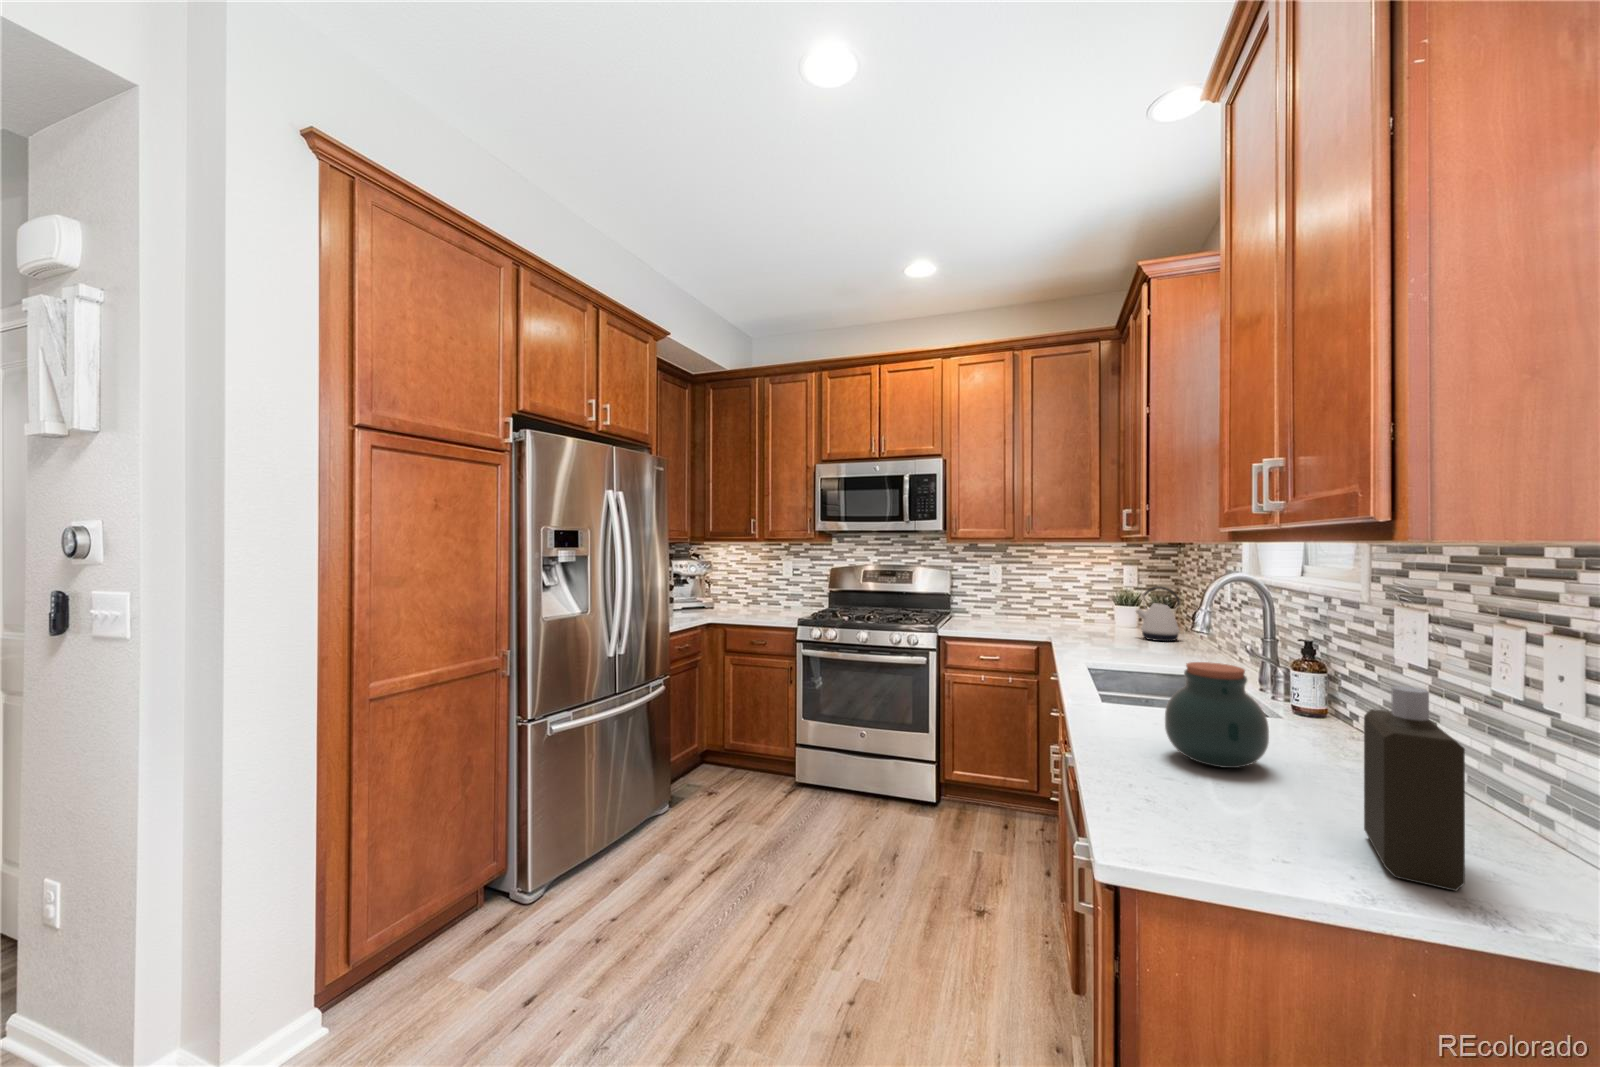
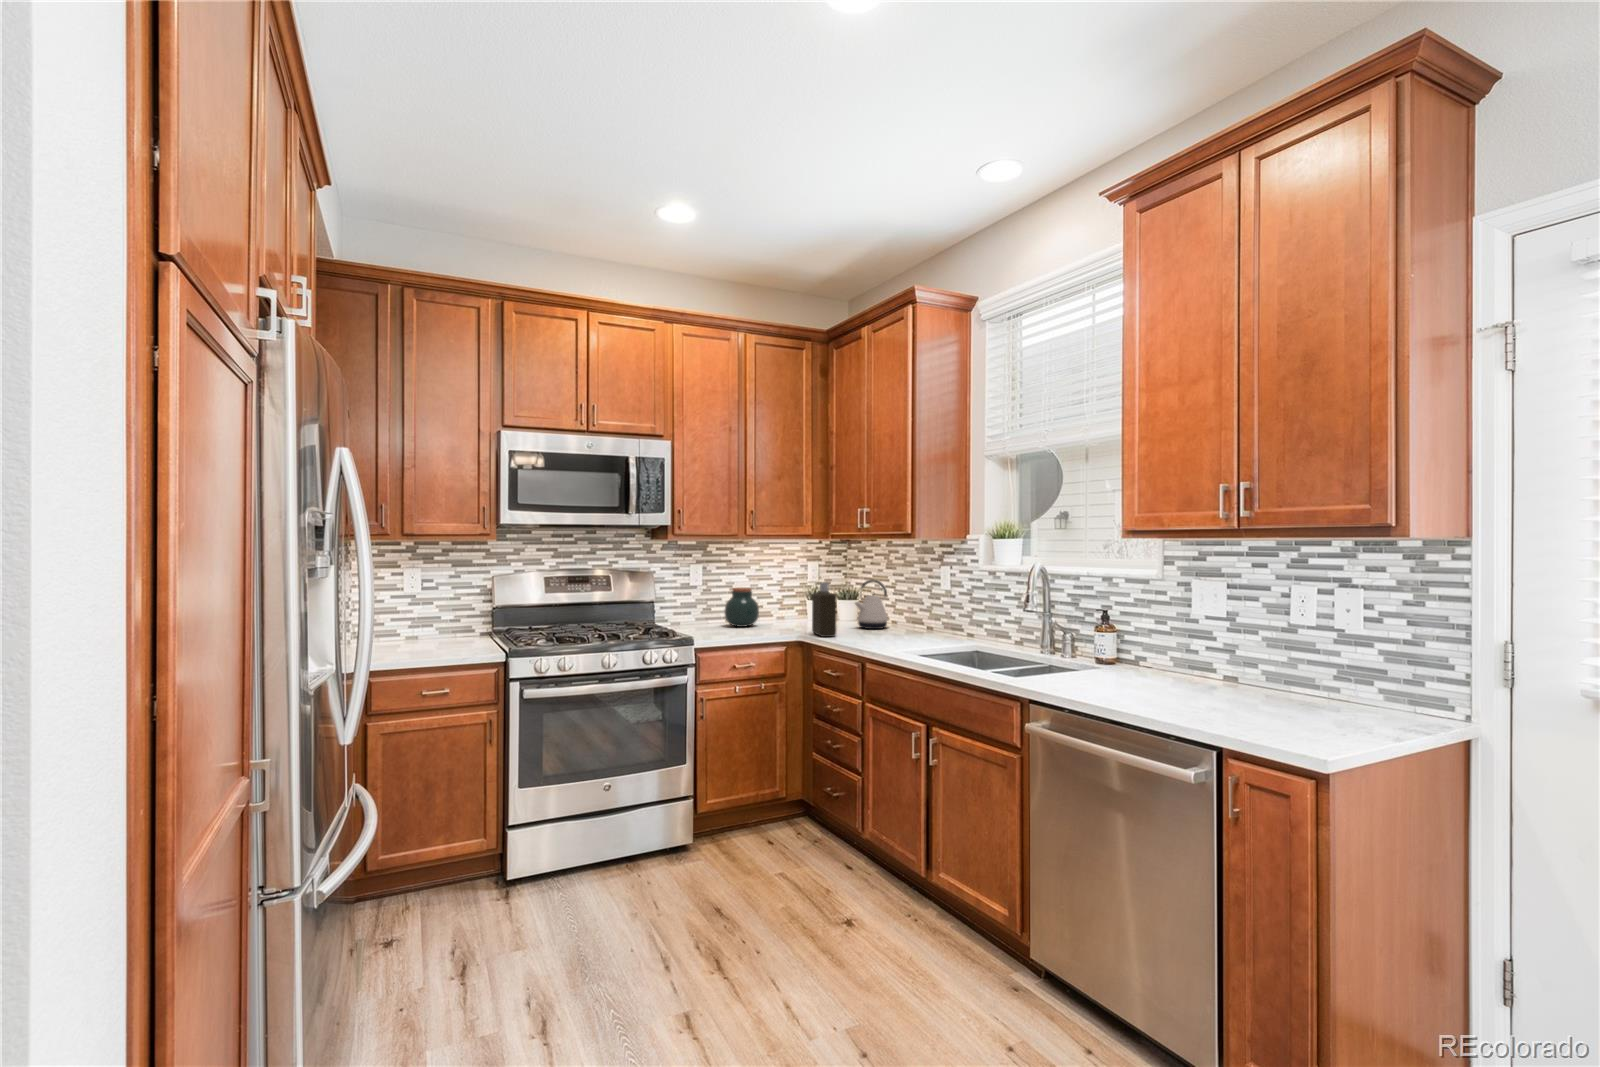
jar: present [1165,662,1269,768] -> present [724,588,759,627]
bottle: present [1364,686,1465,891] -> present [812,583,837,637]

